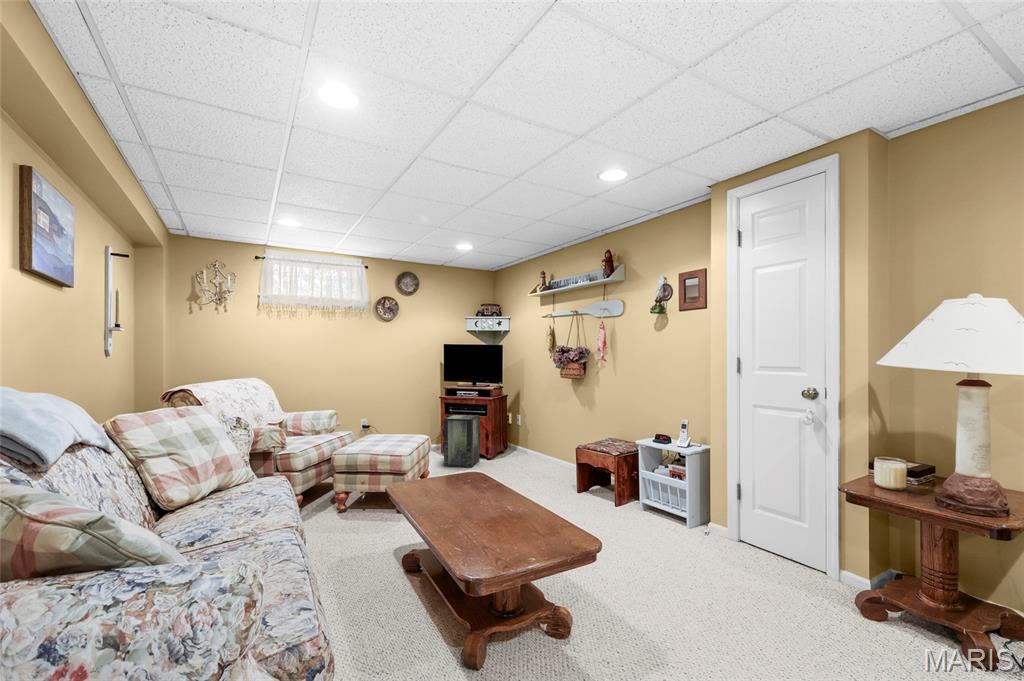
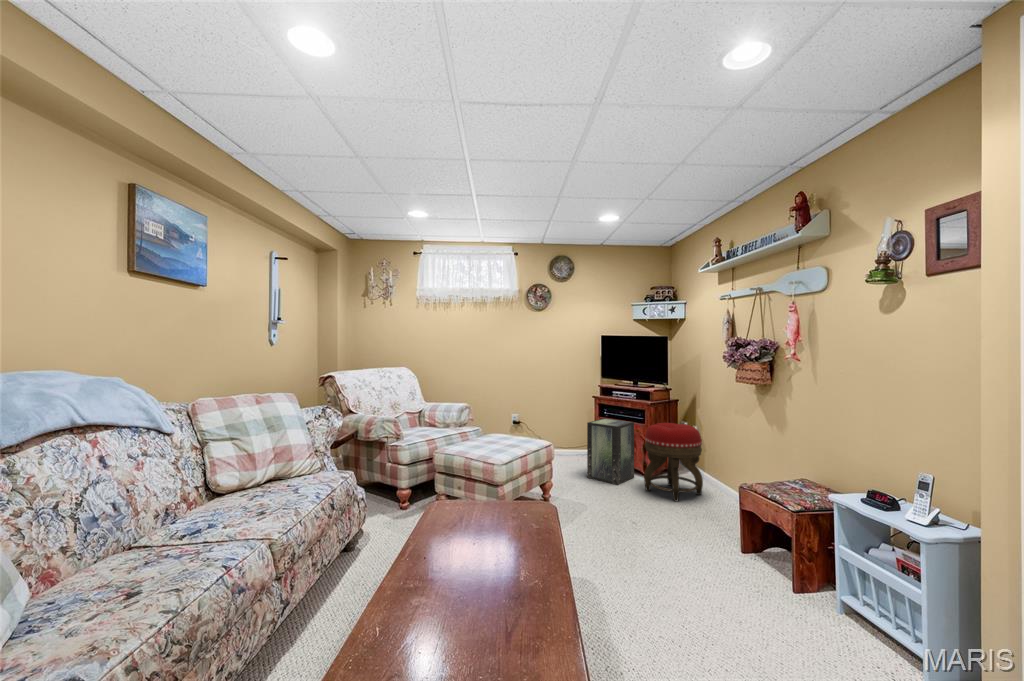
footstool: none [493,413,535,471] -> present [644,423,703,501]

